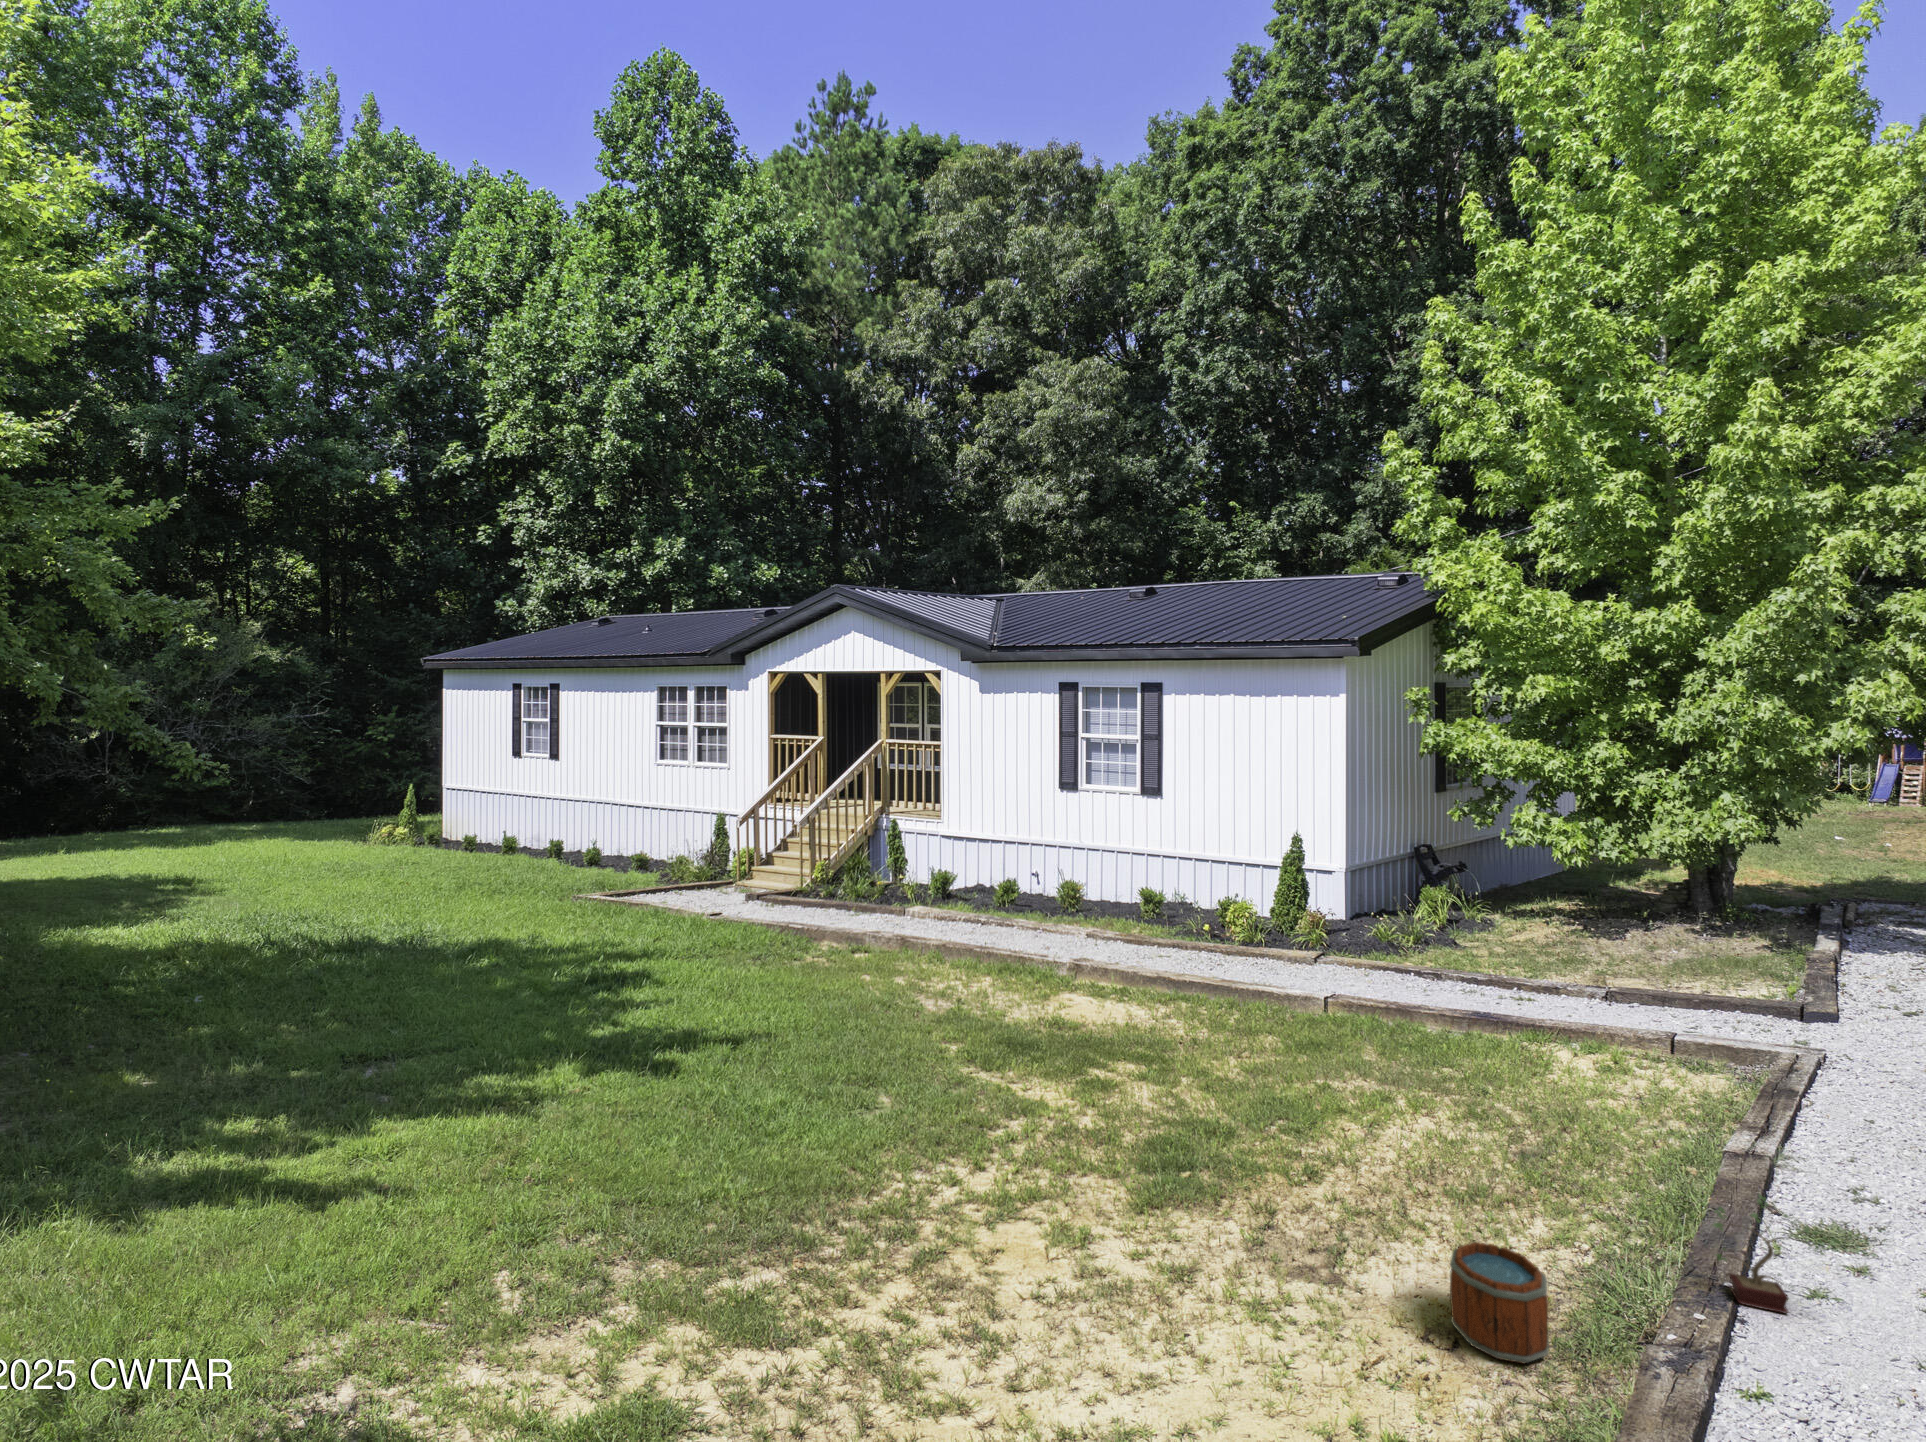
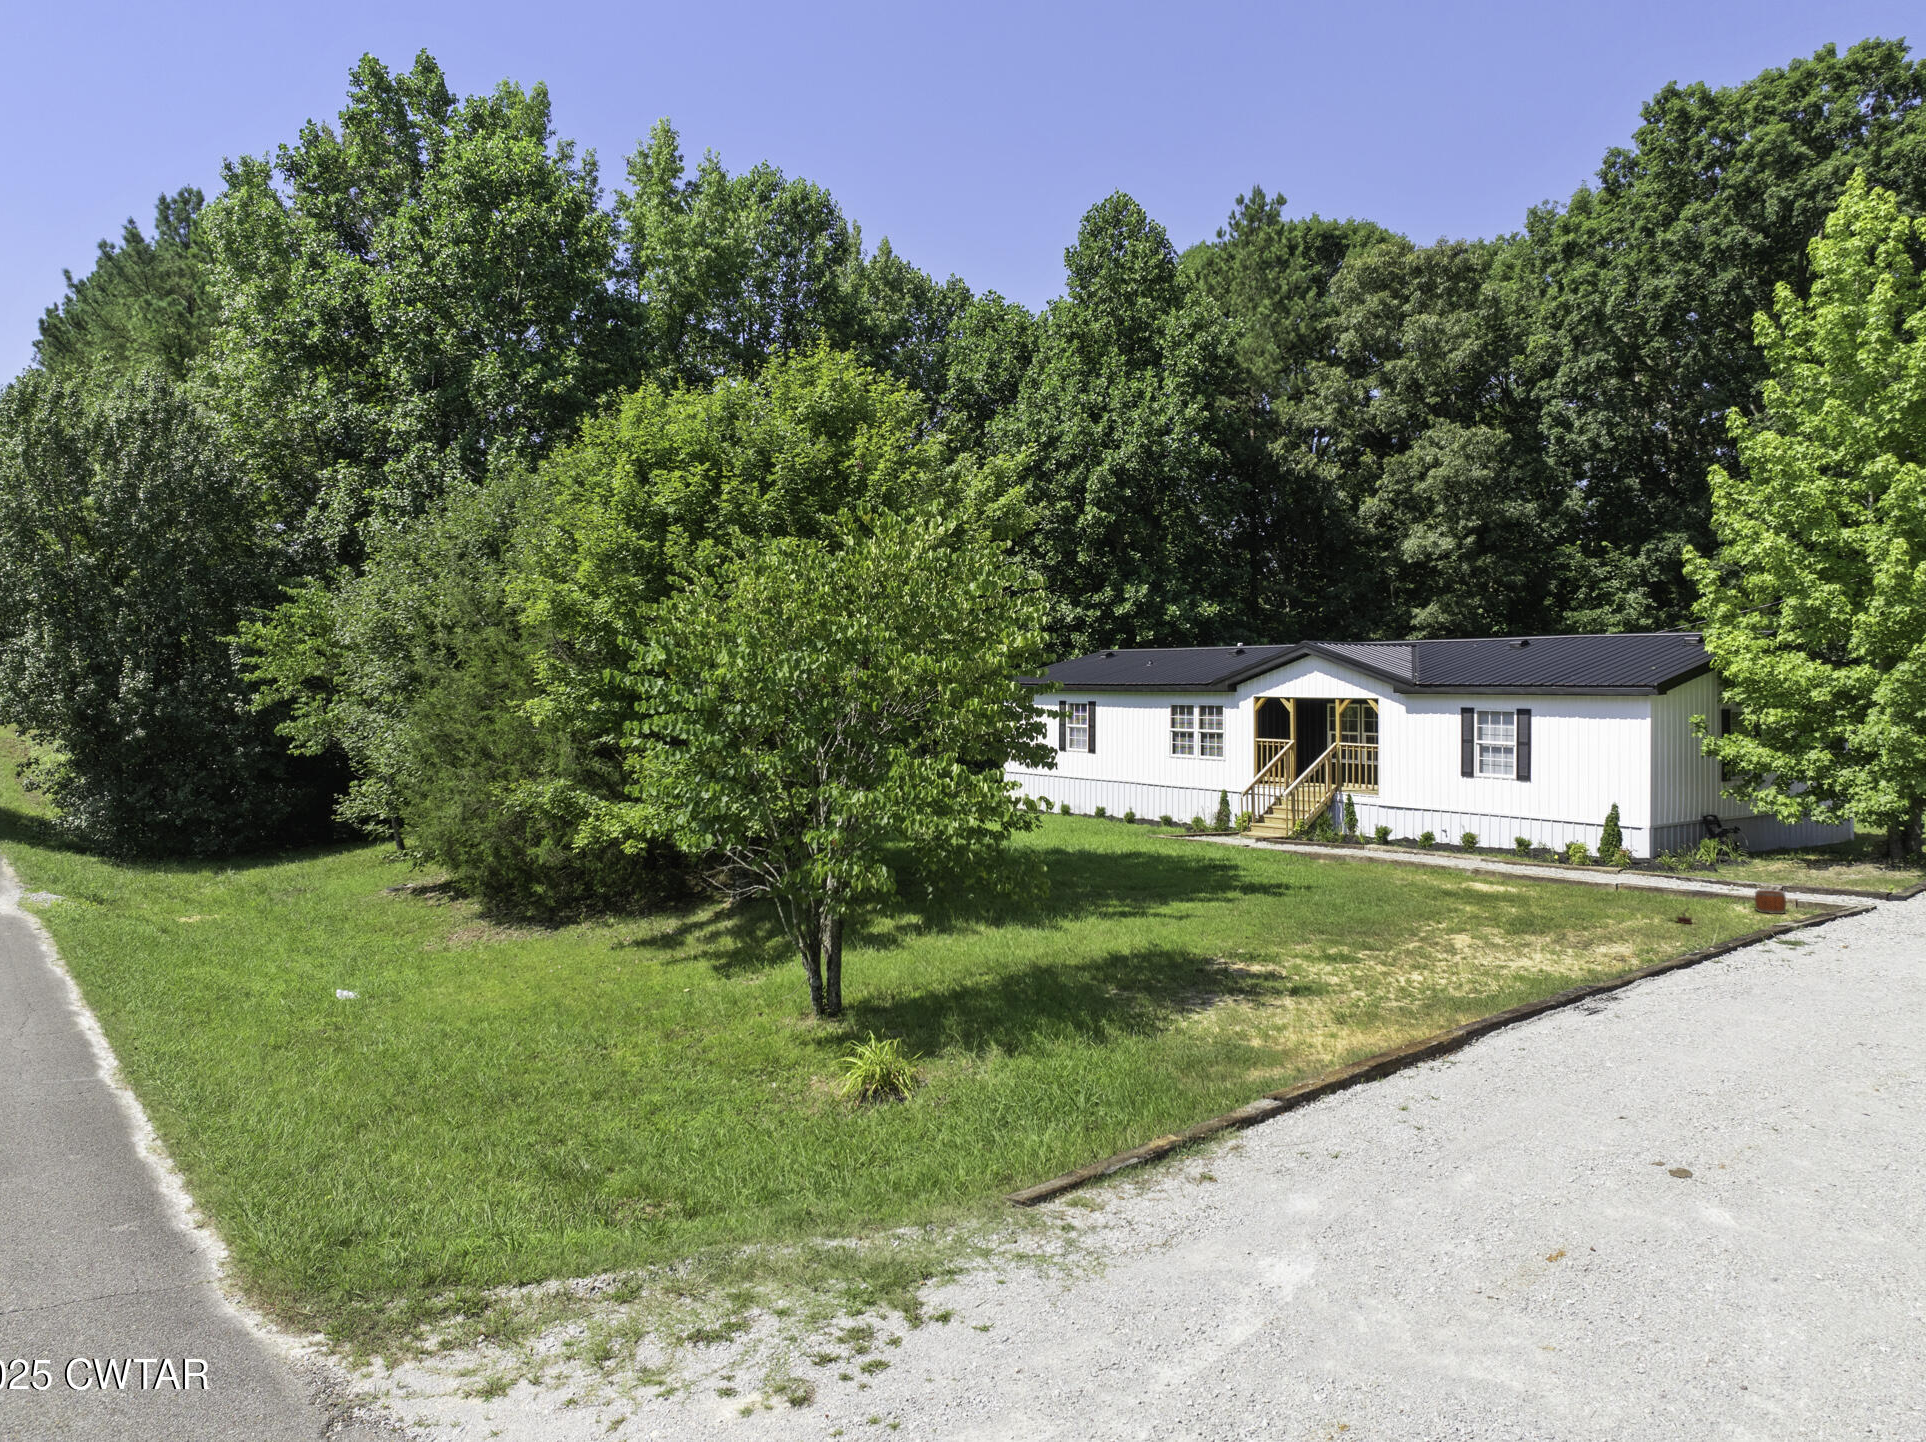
bucket: present [1450,1242,1549,1363] -> present [1755,890,1786,914]

